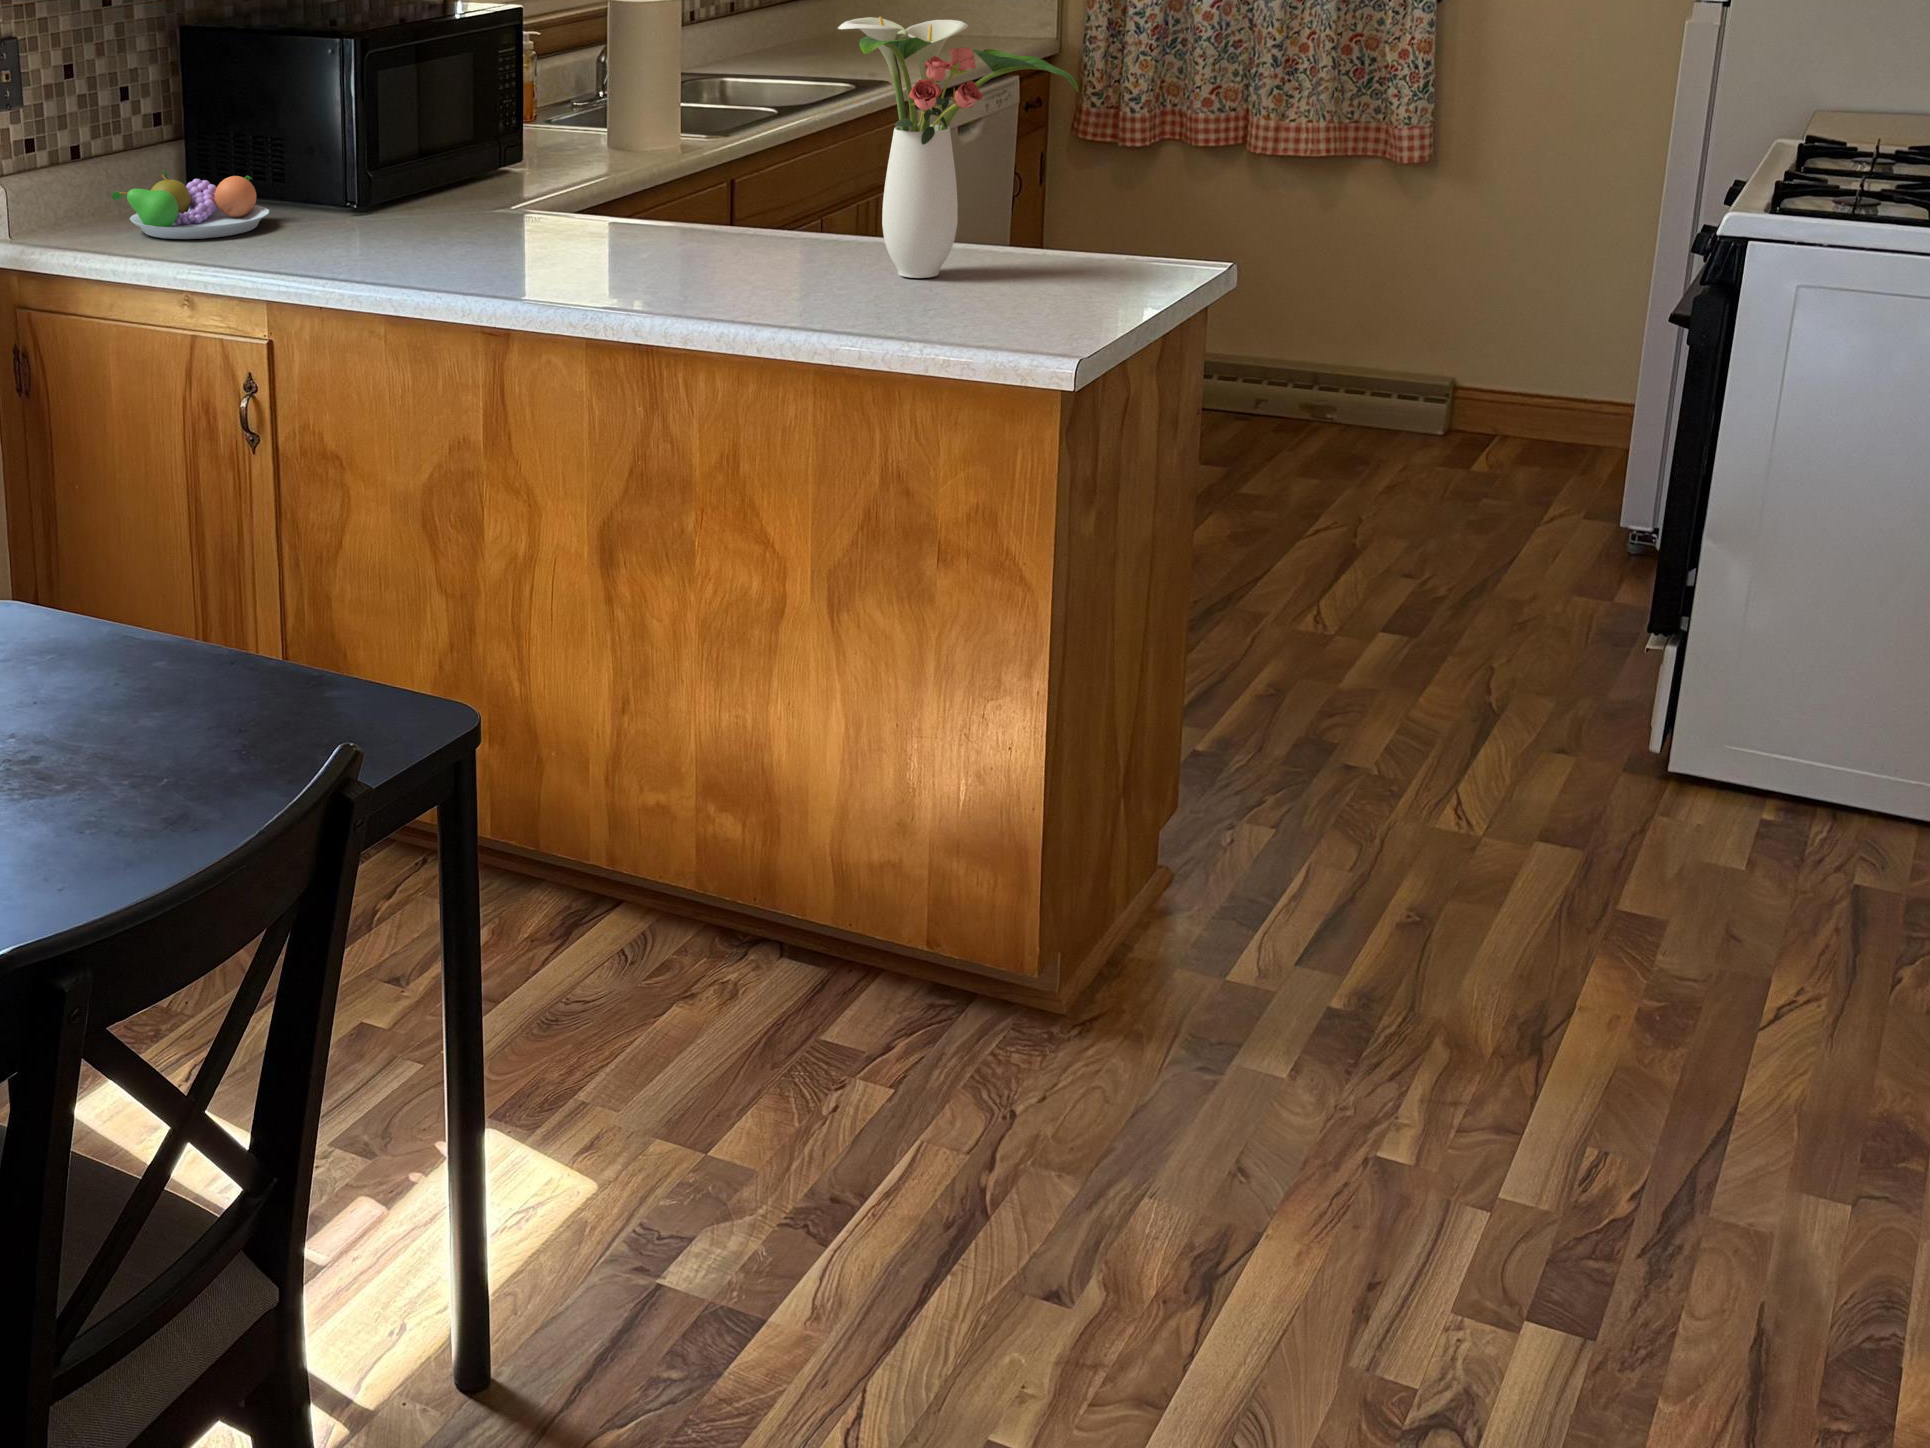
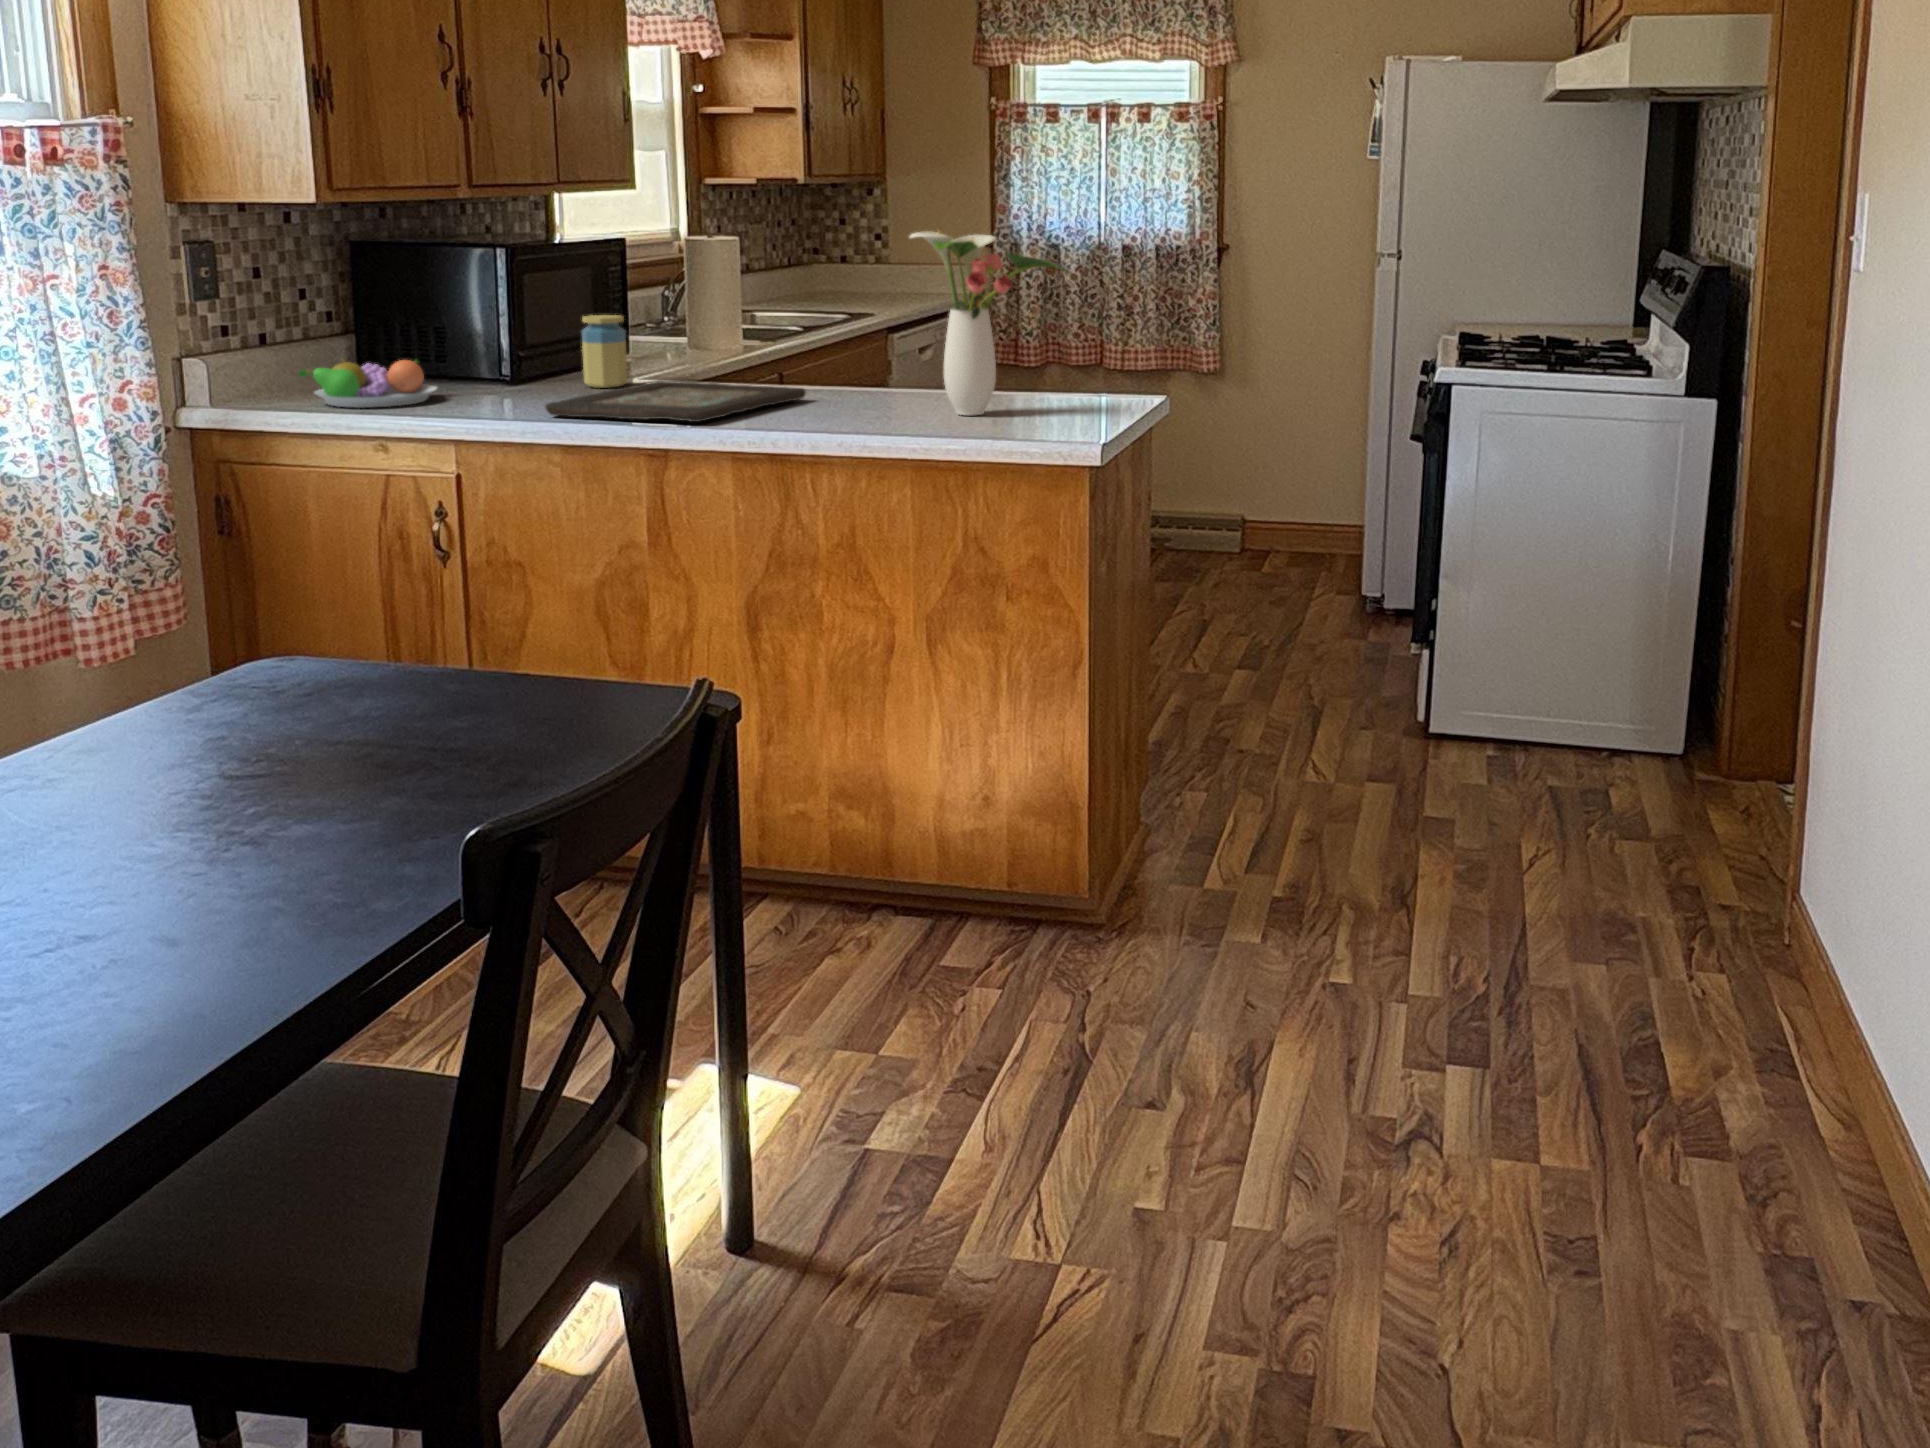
jar: none [447,115,503,211] -> present [582,315,628,388]
decorative tray: none [372,207,711,280] -> present [545,381,806,422]

